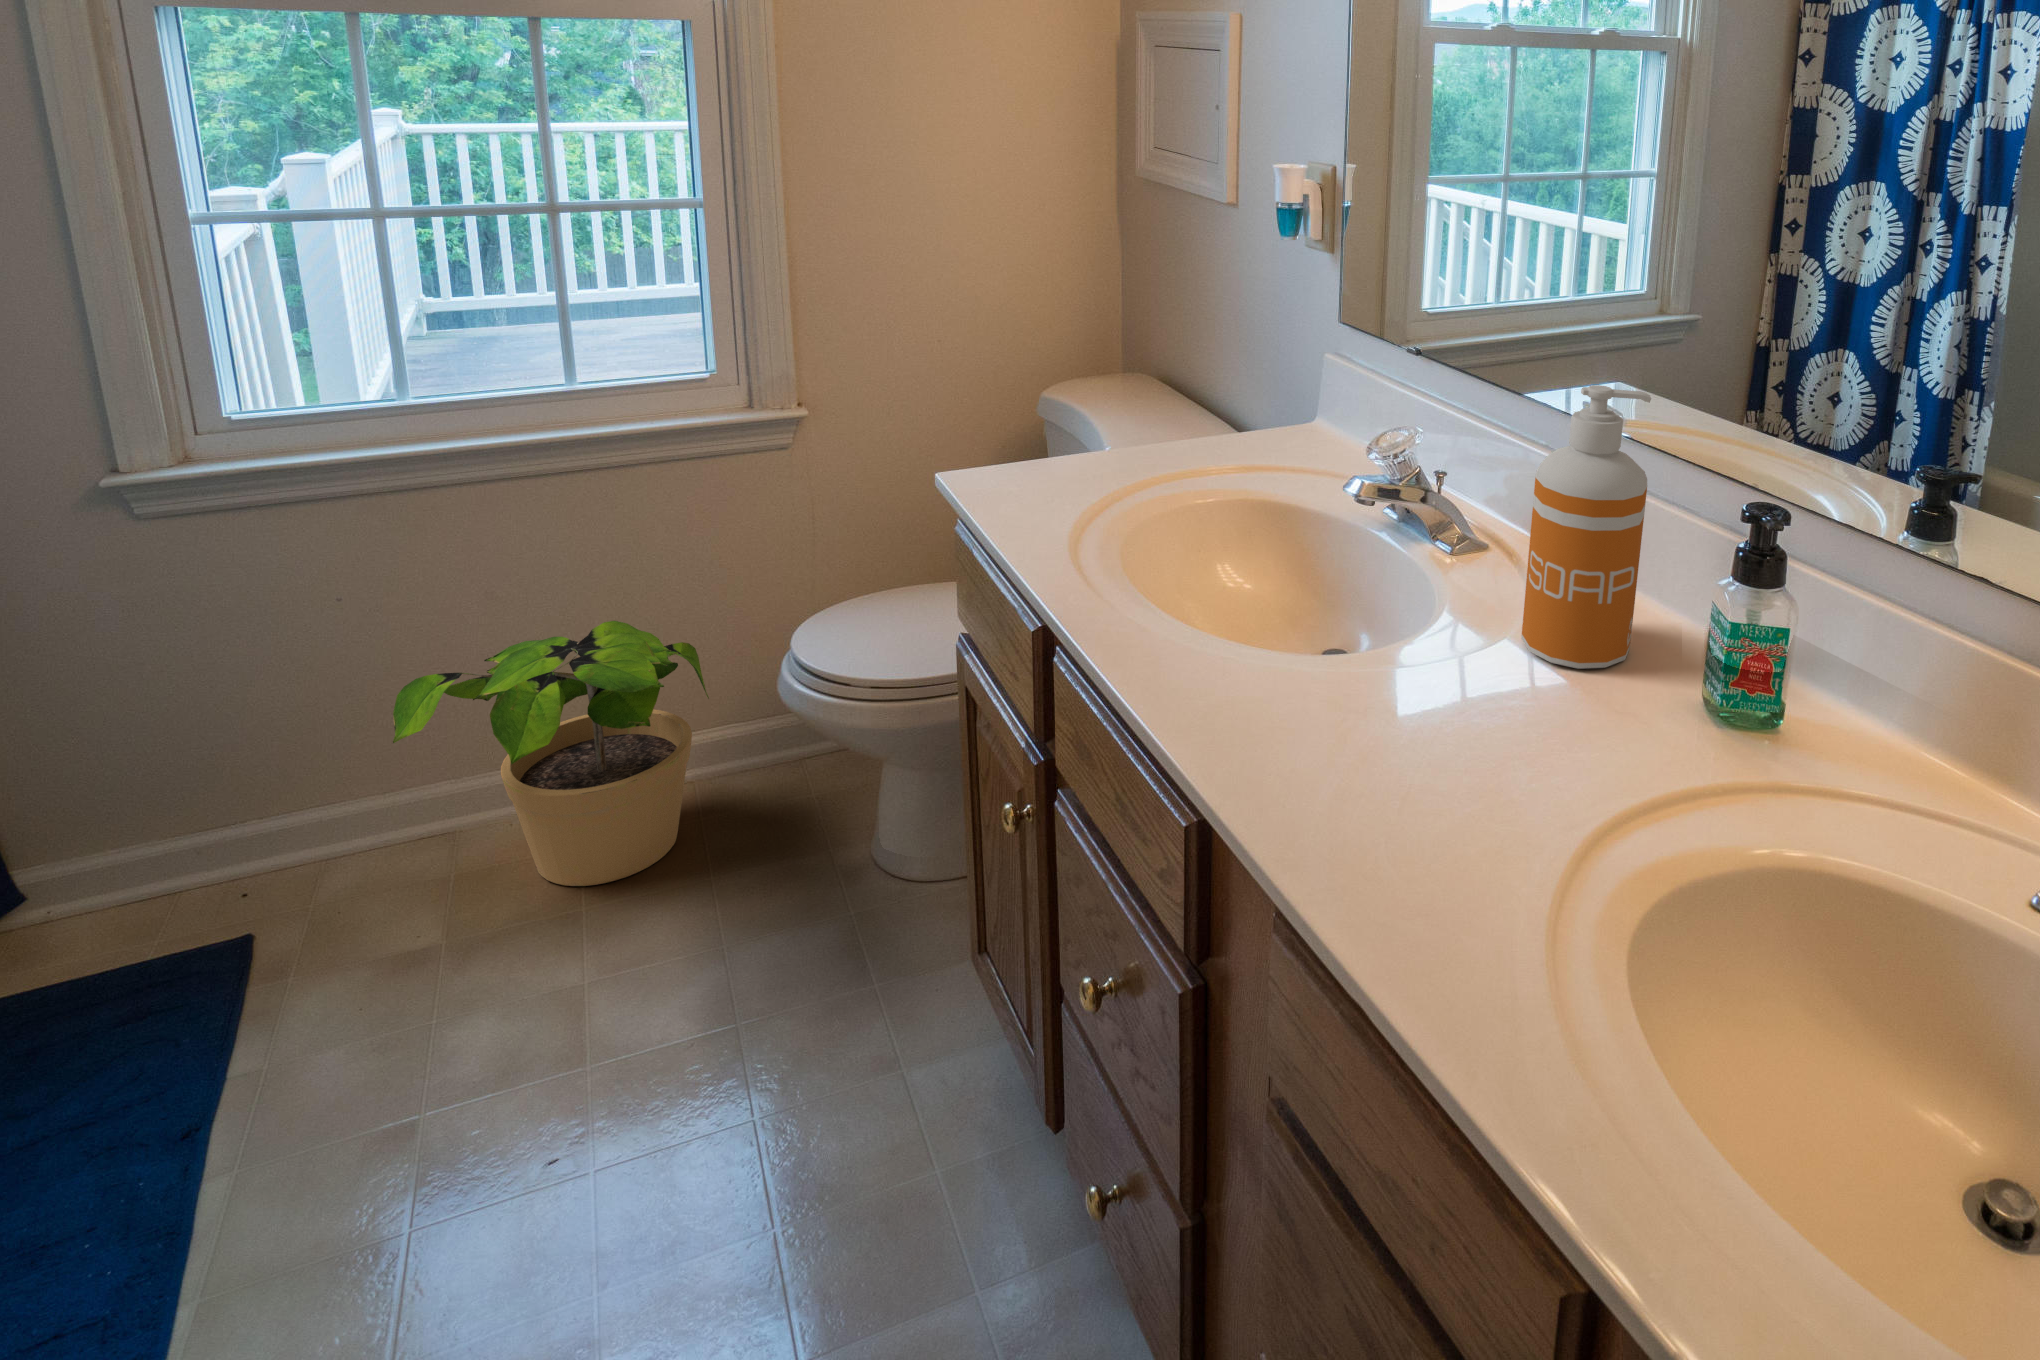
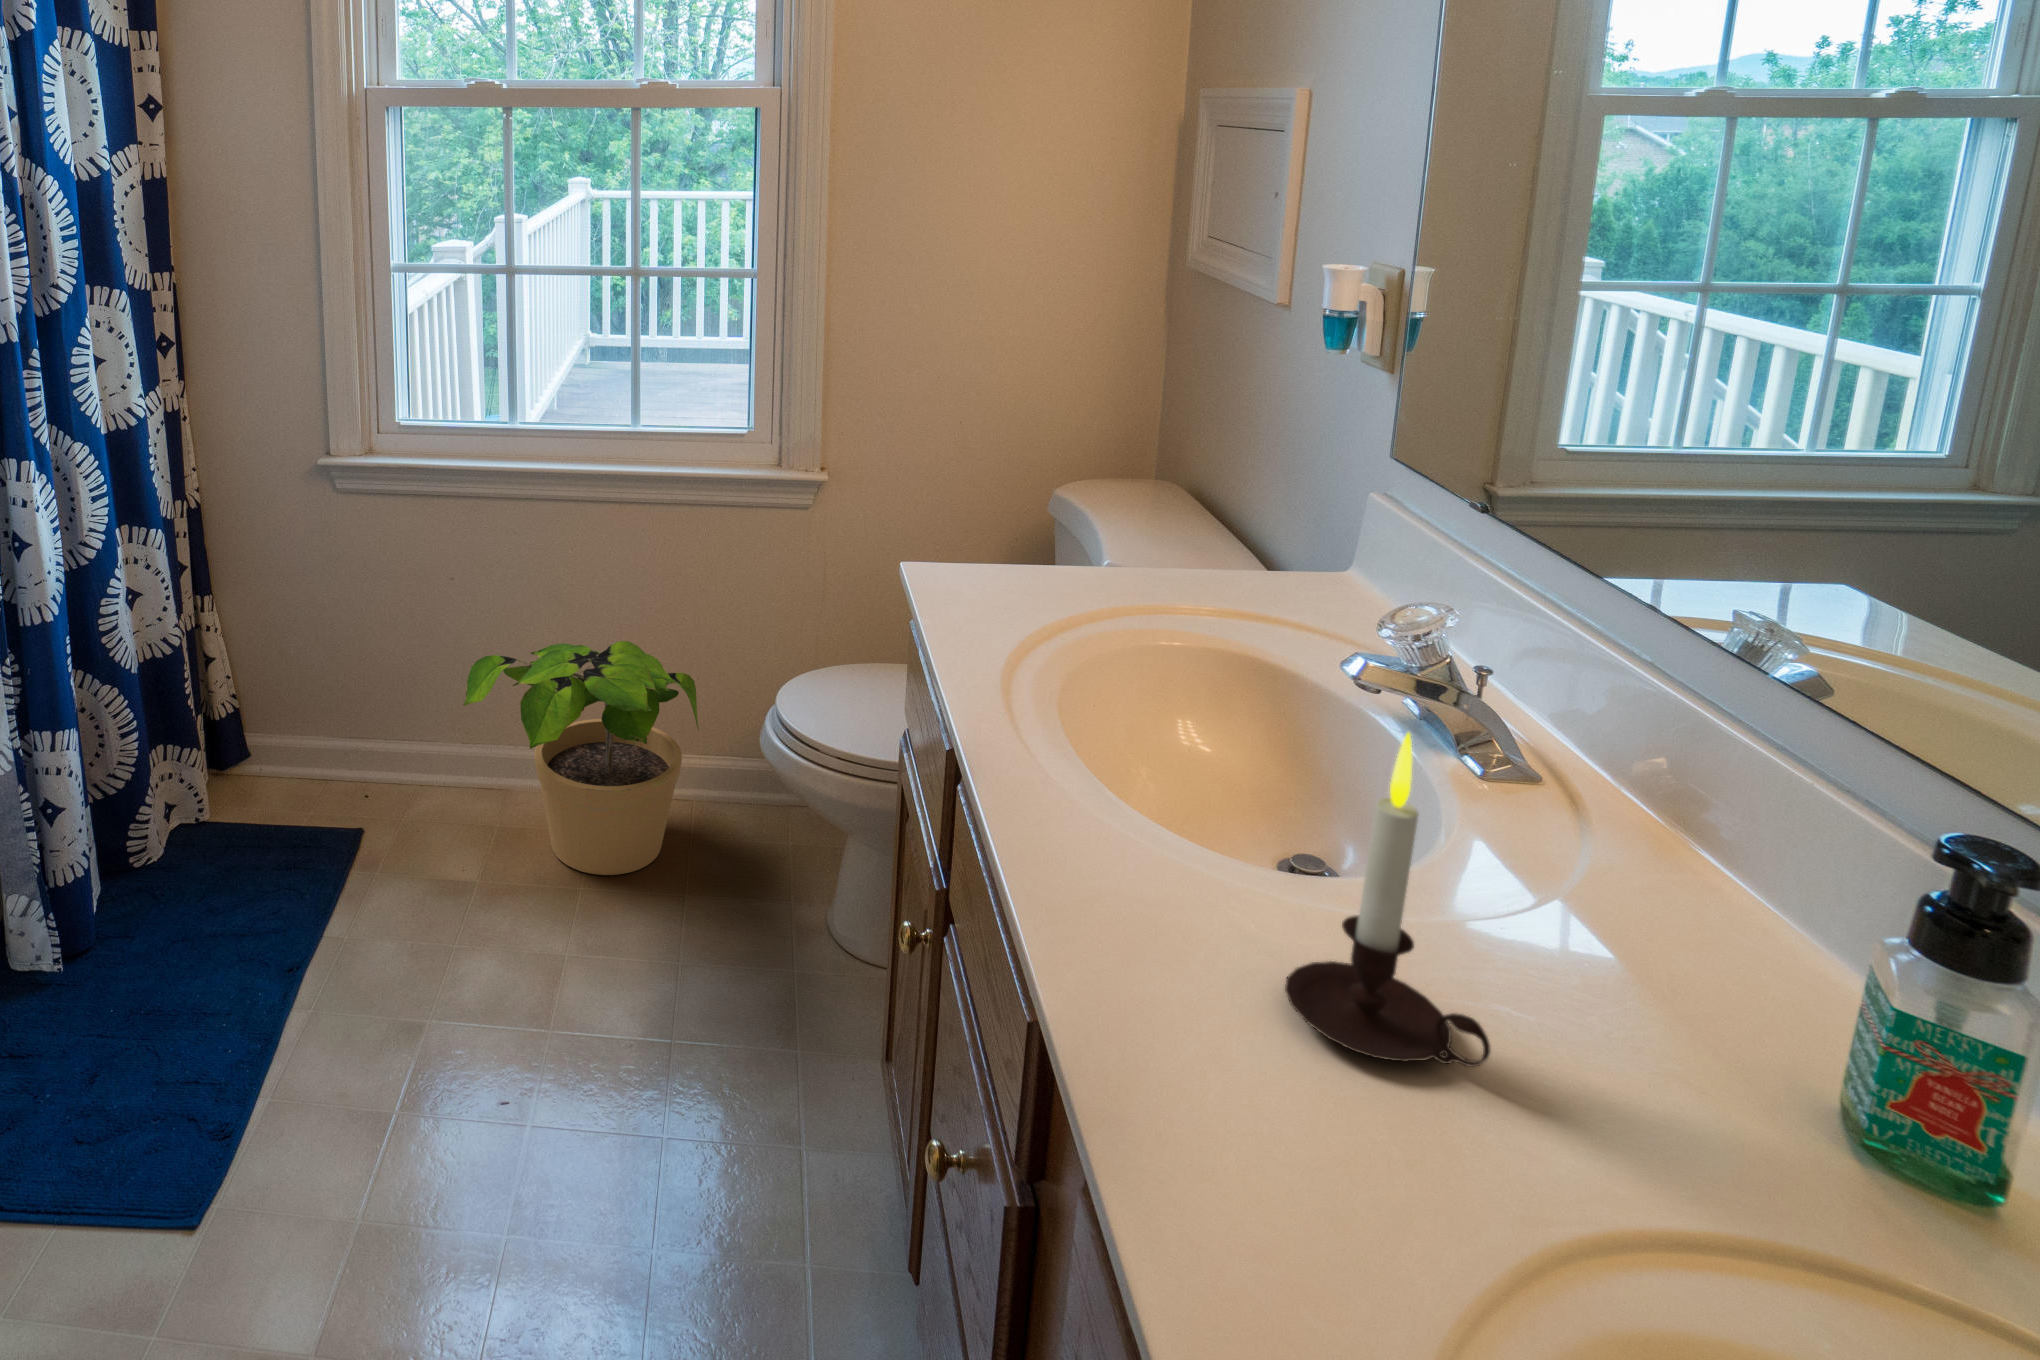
soap dispenser: present [1521,385,1651,669] -> none [1551,608,1799,1006]
candle: none [1374,507,1520,764] -> present [1285,732,1490,1067]

